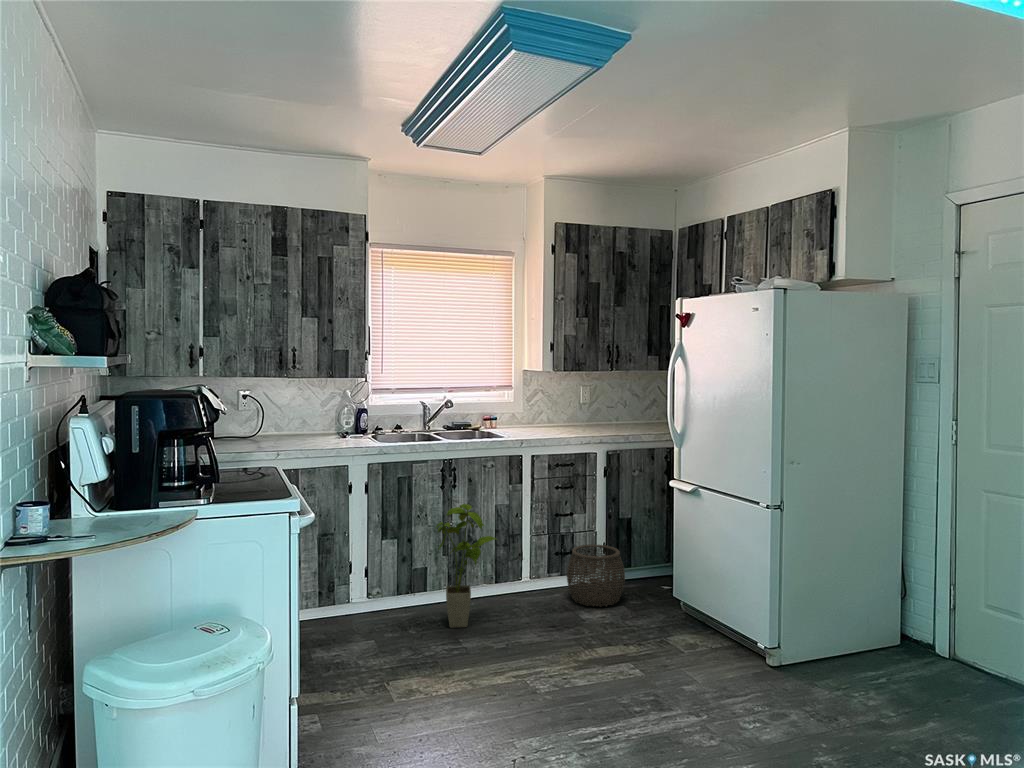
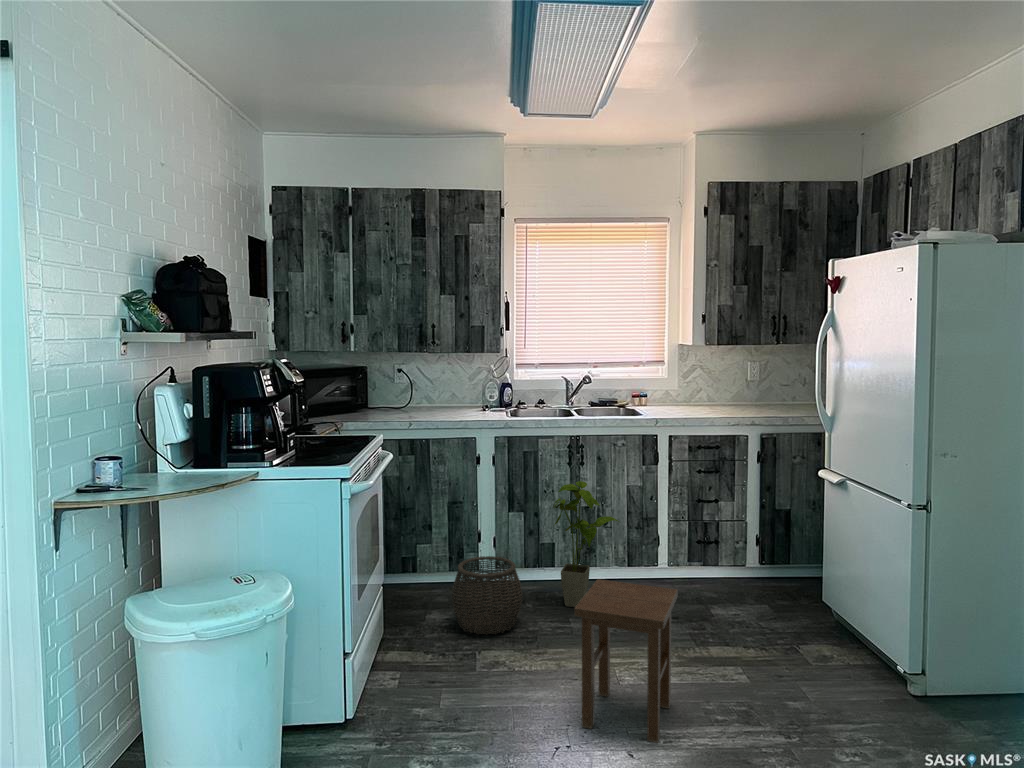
woven basket: present [567,545,625,607] -> present [452,556,522,635]
stool: none [516,593,598,731] -> present [574,580,678,743]

